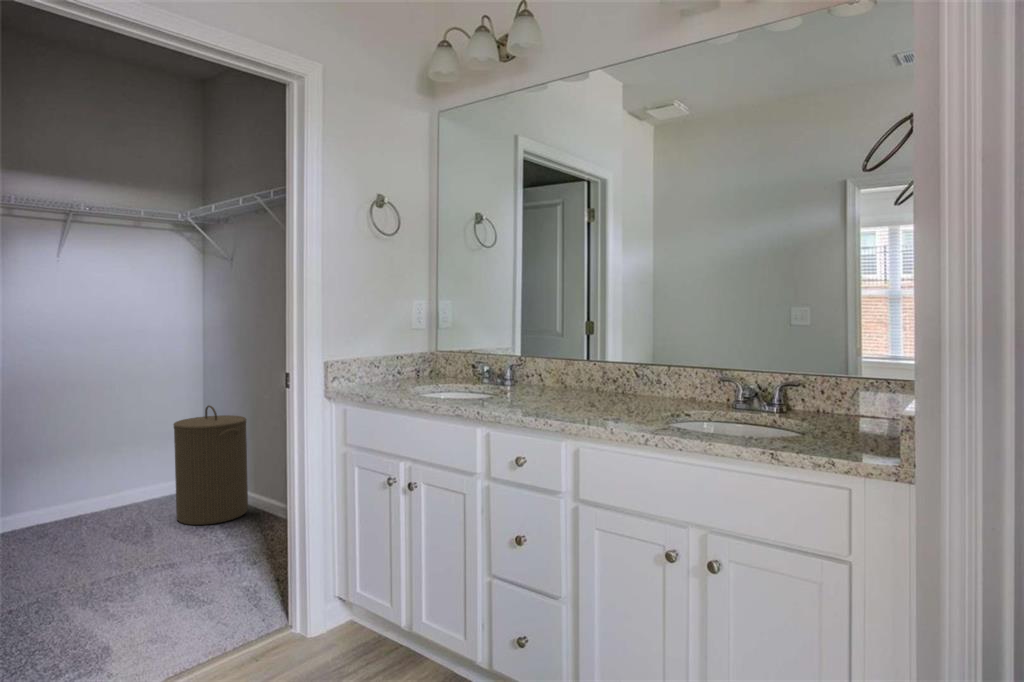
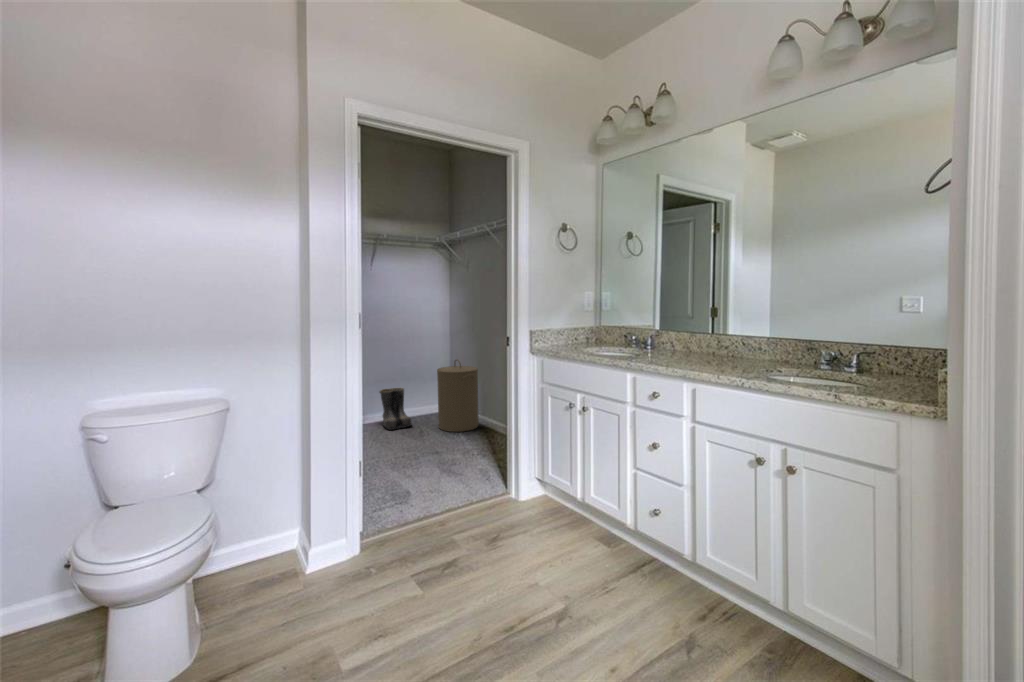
boots: none [63,456,130,532] -> present [380,388,412,430]

